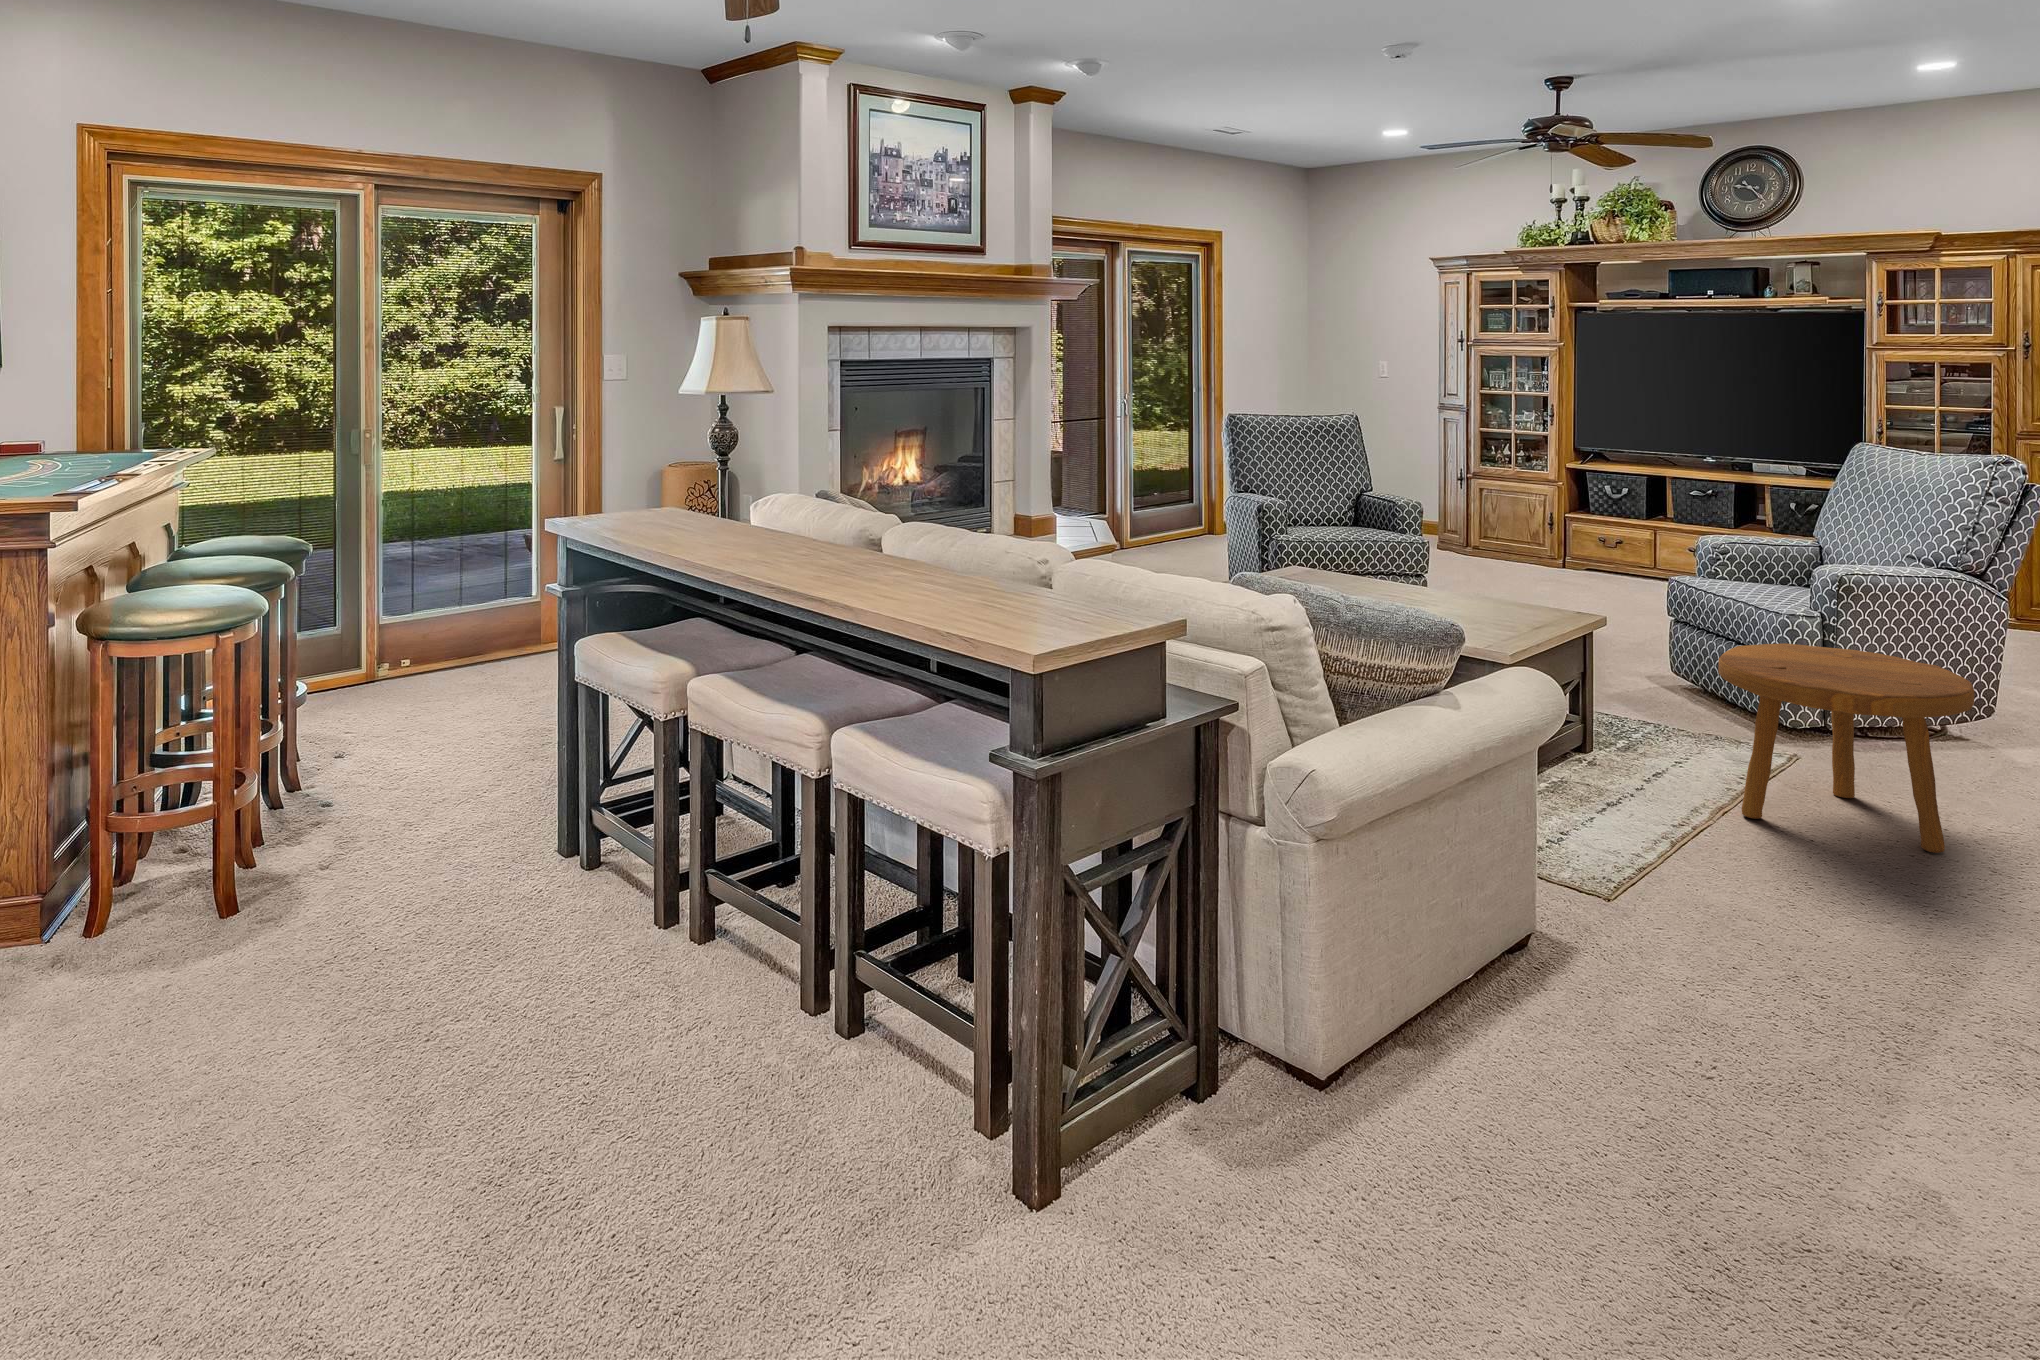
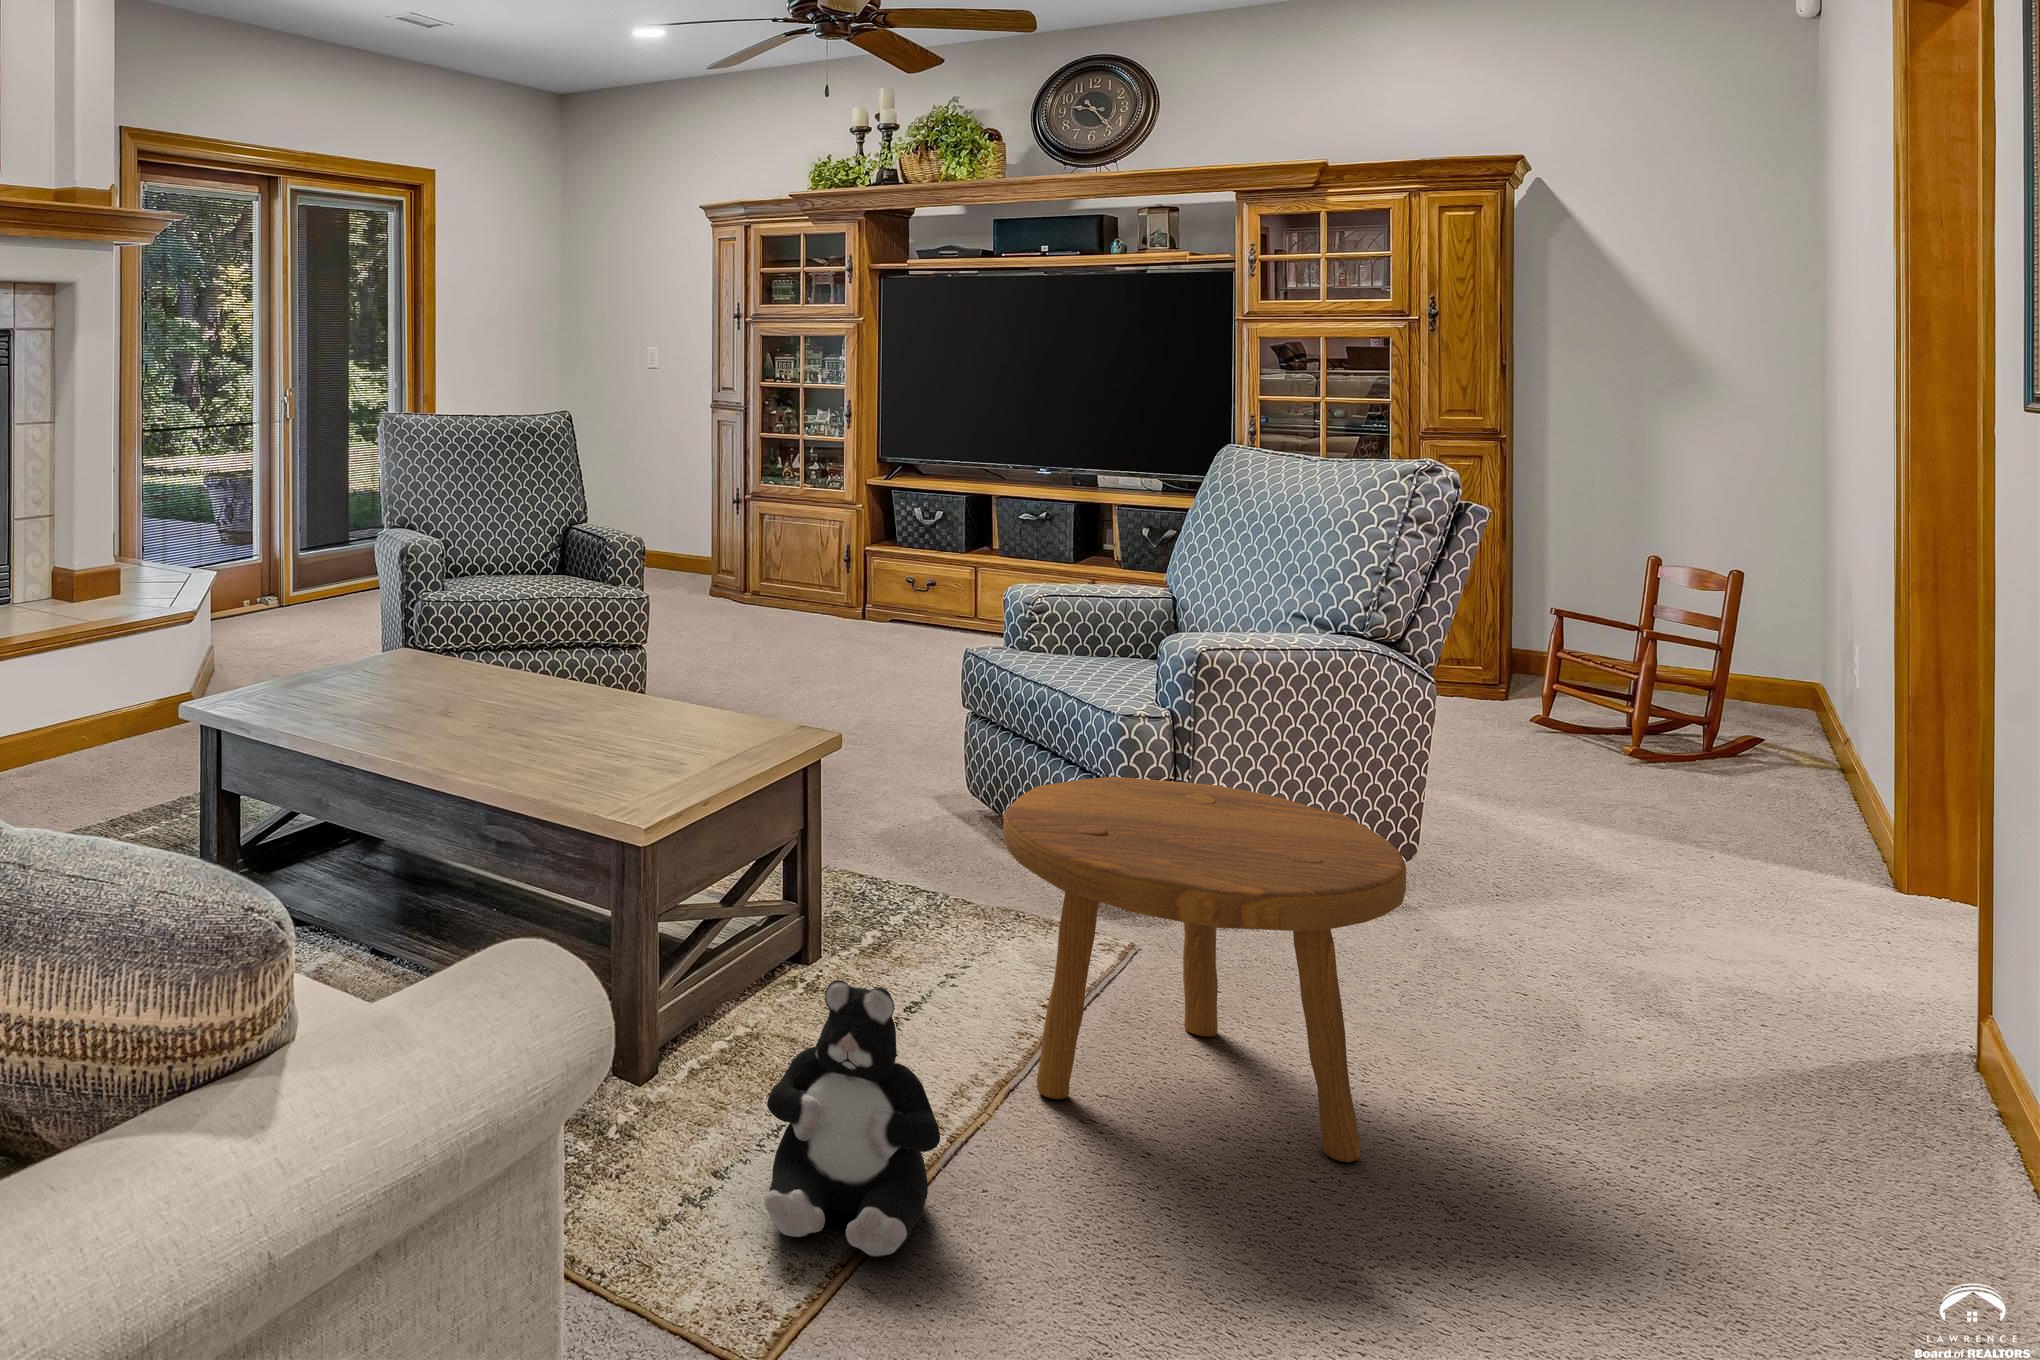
plush toy: none [1590,734,1694,869] -> present [765,980,940,1257]

